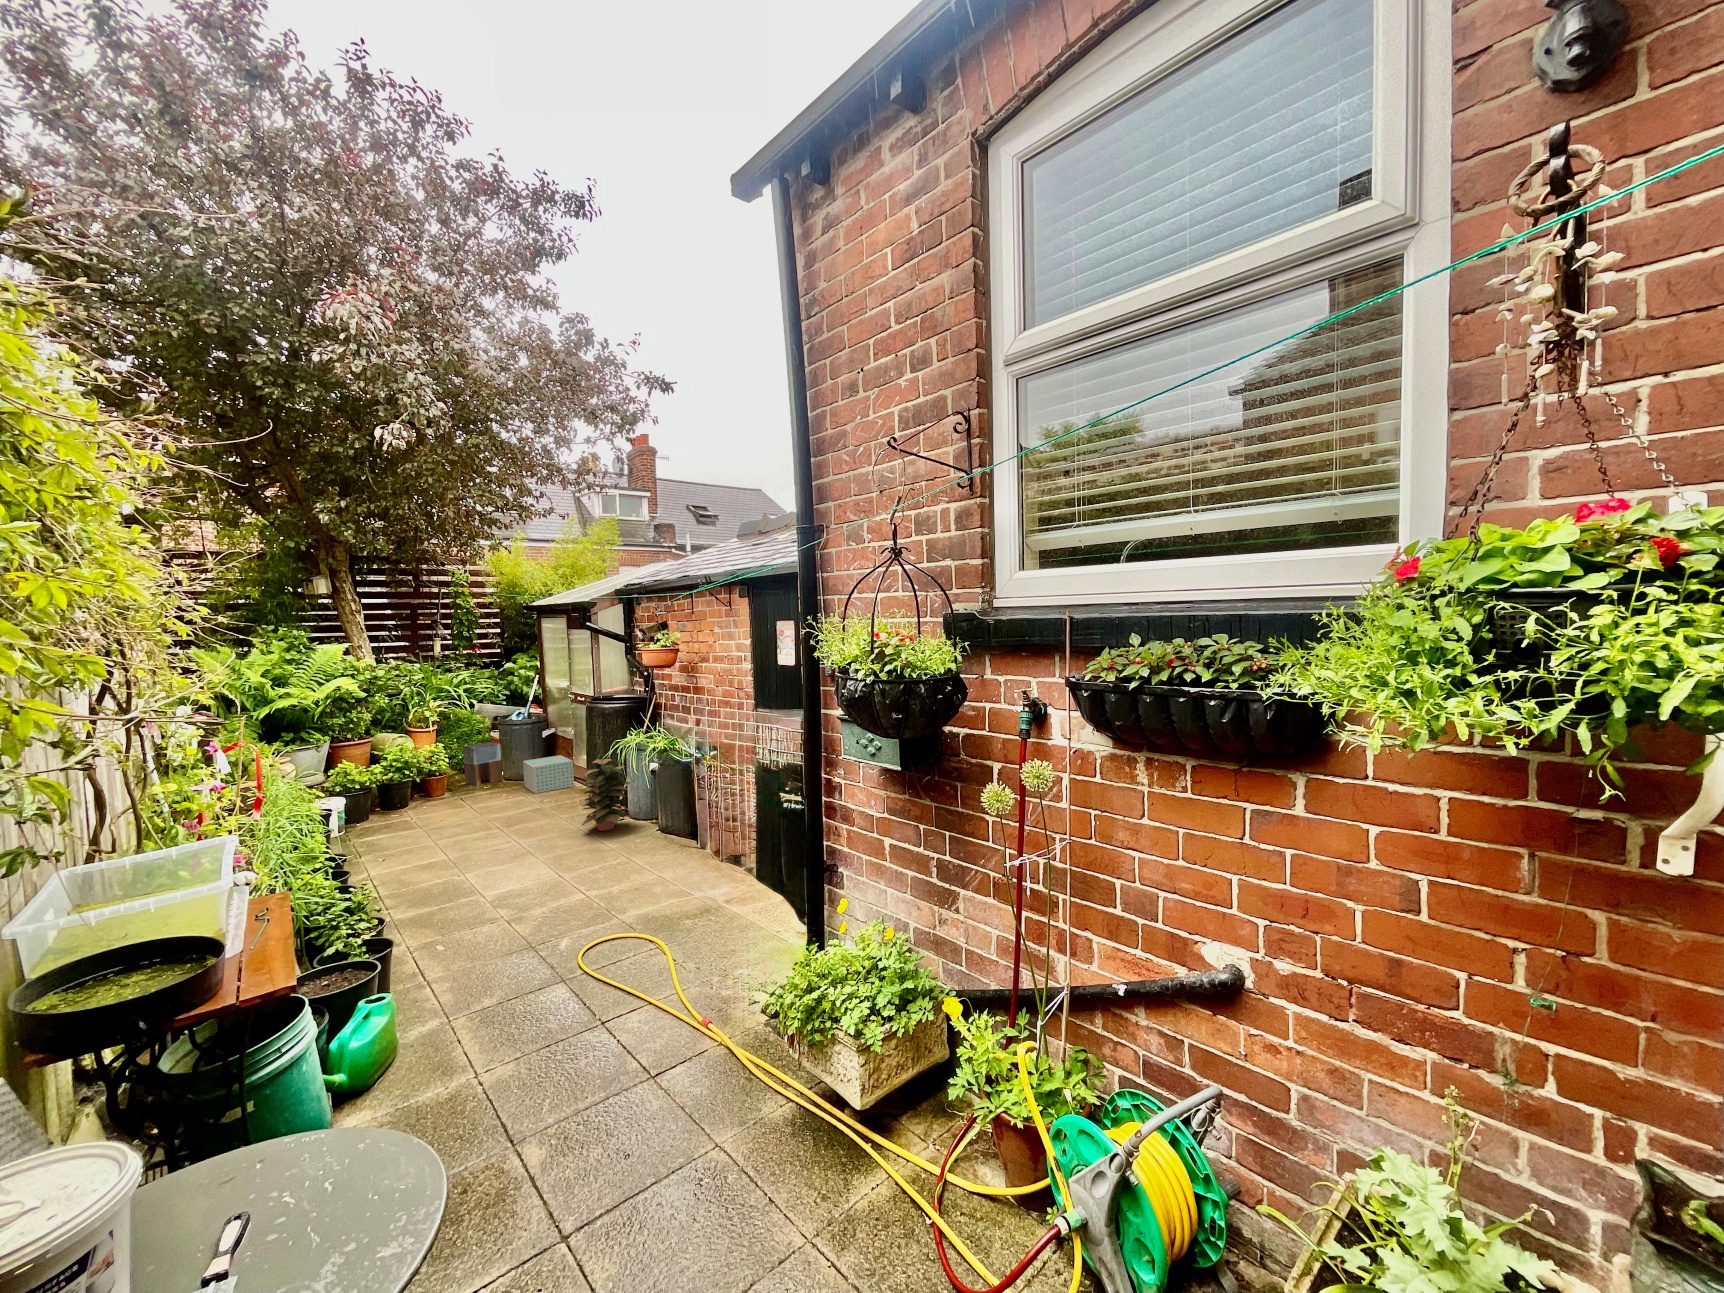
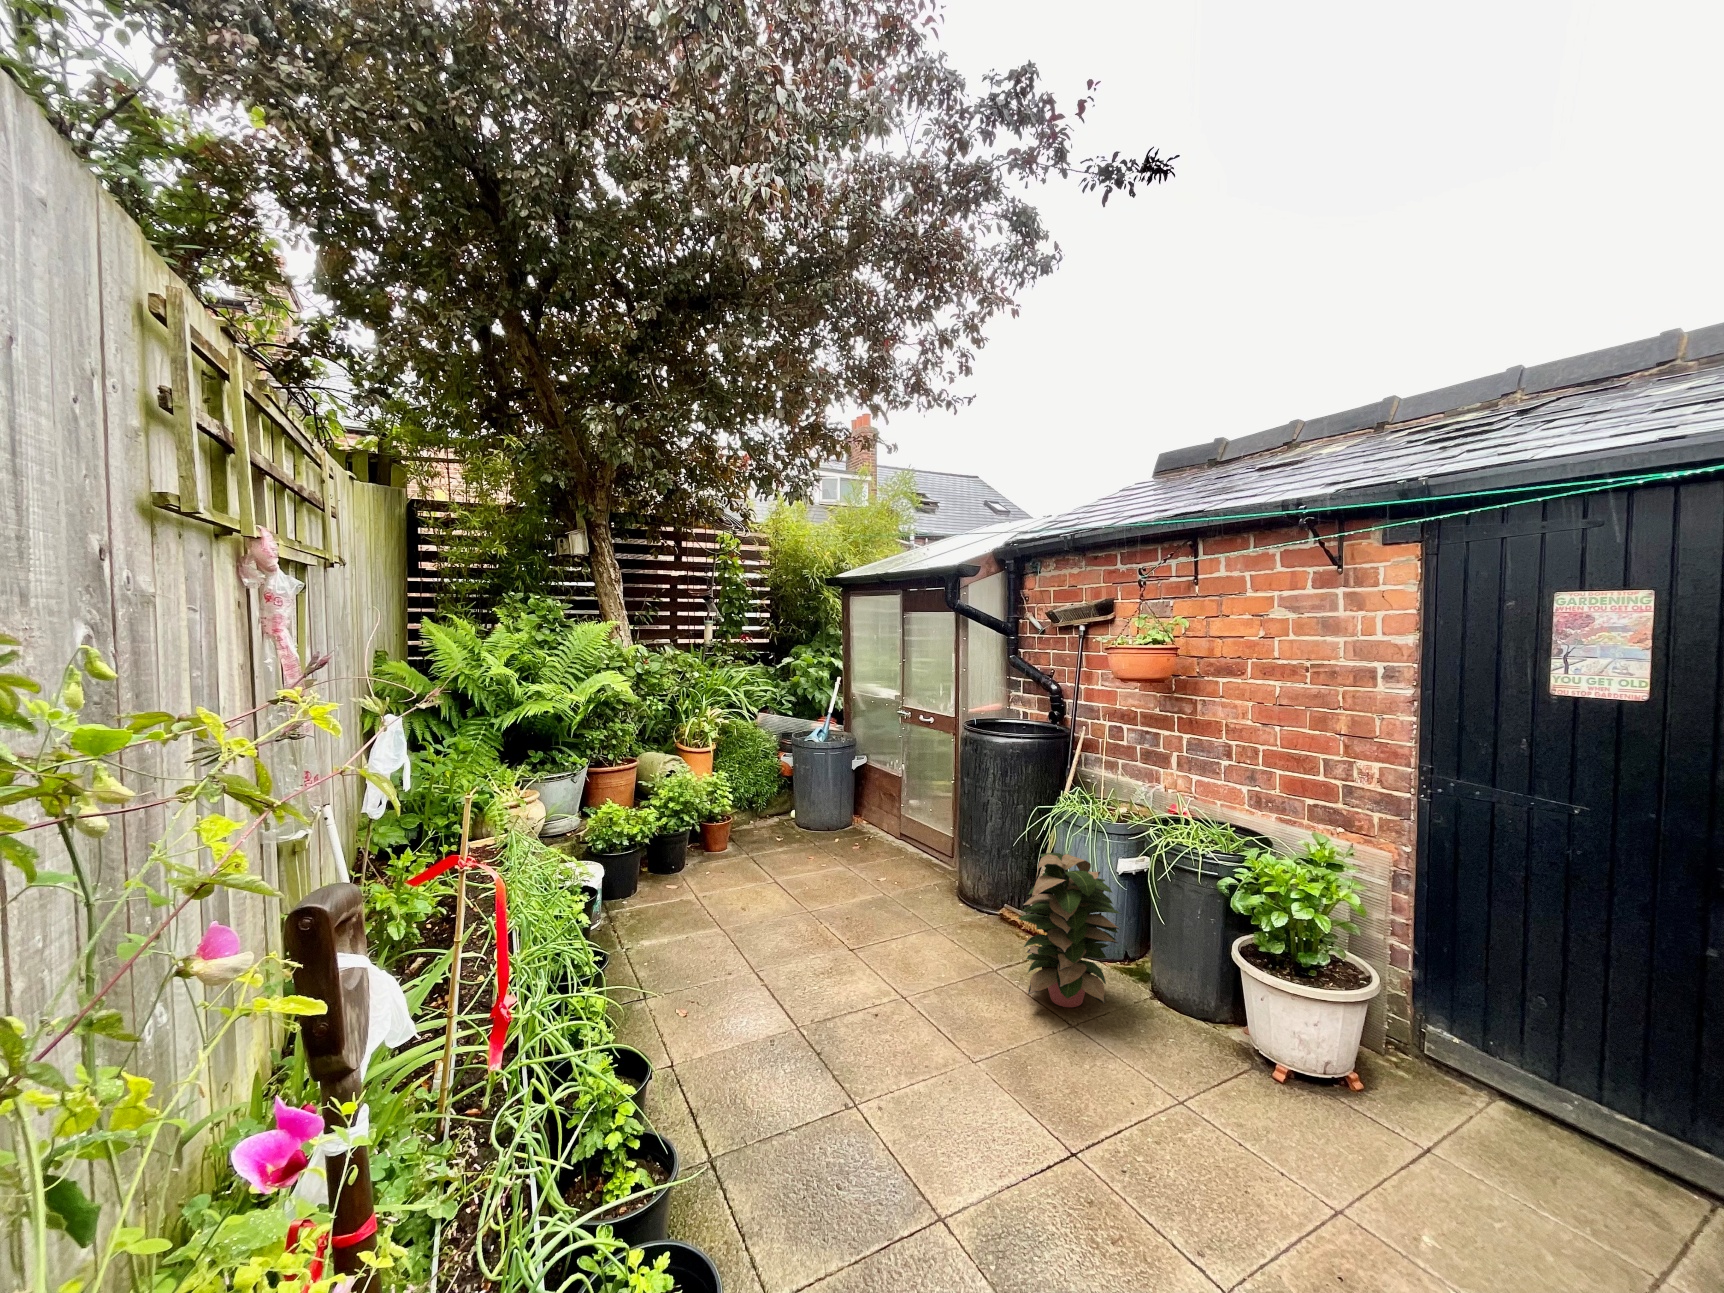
stool: present [463,742,502,786] -> none [750,774,802,843]
storage box: present [523,755,574,793] -> none [840,806,921,871]

